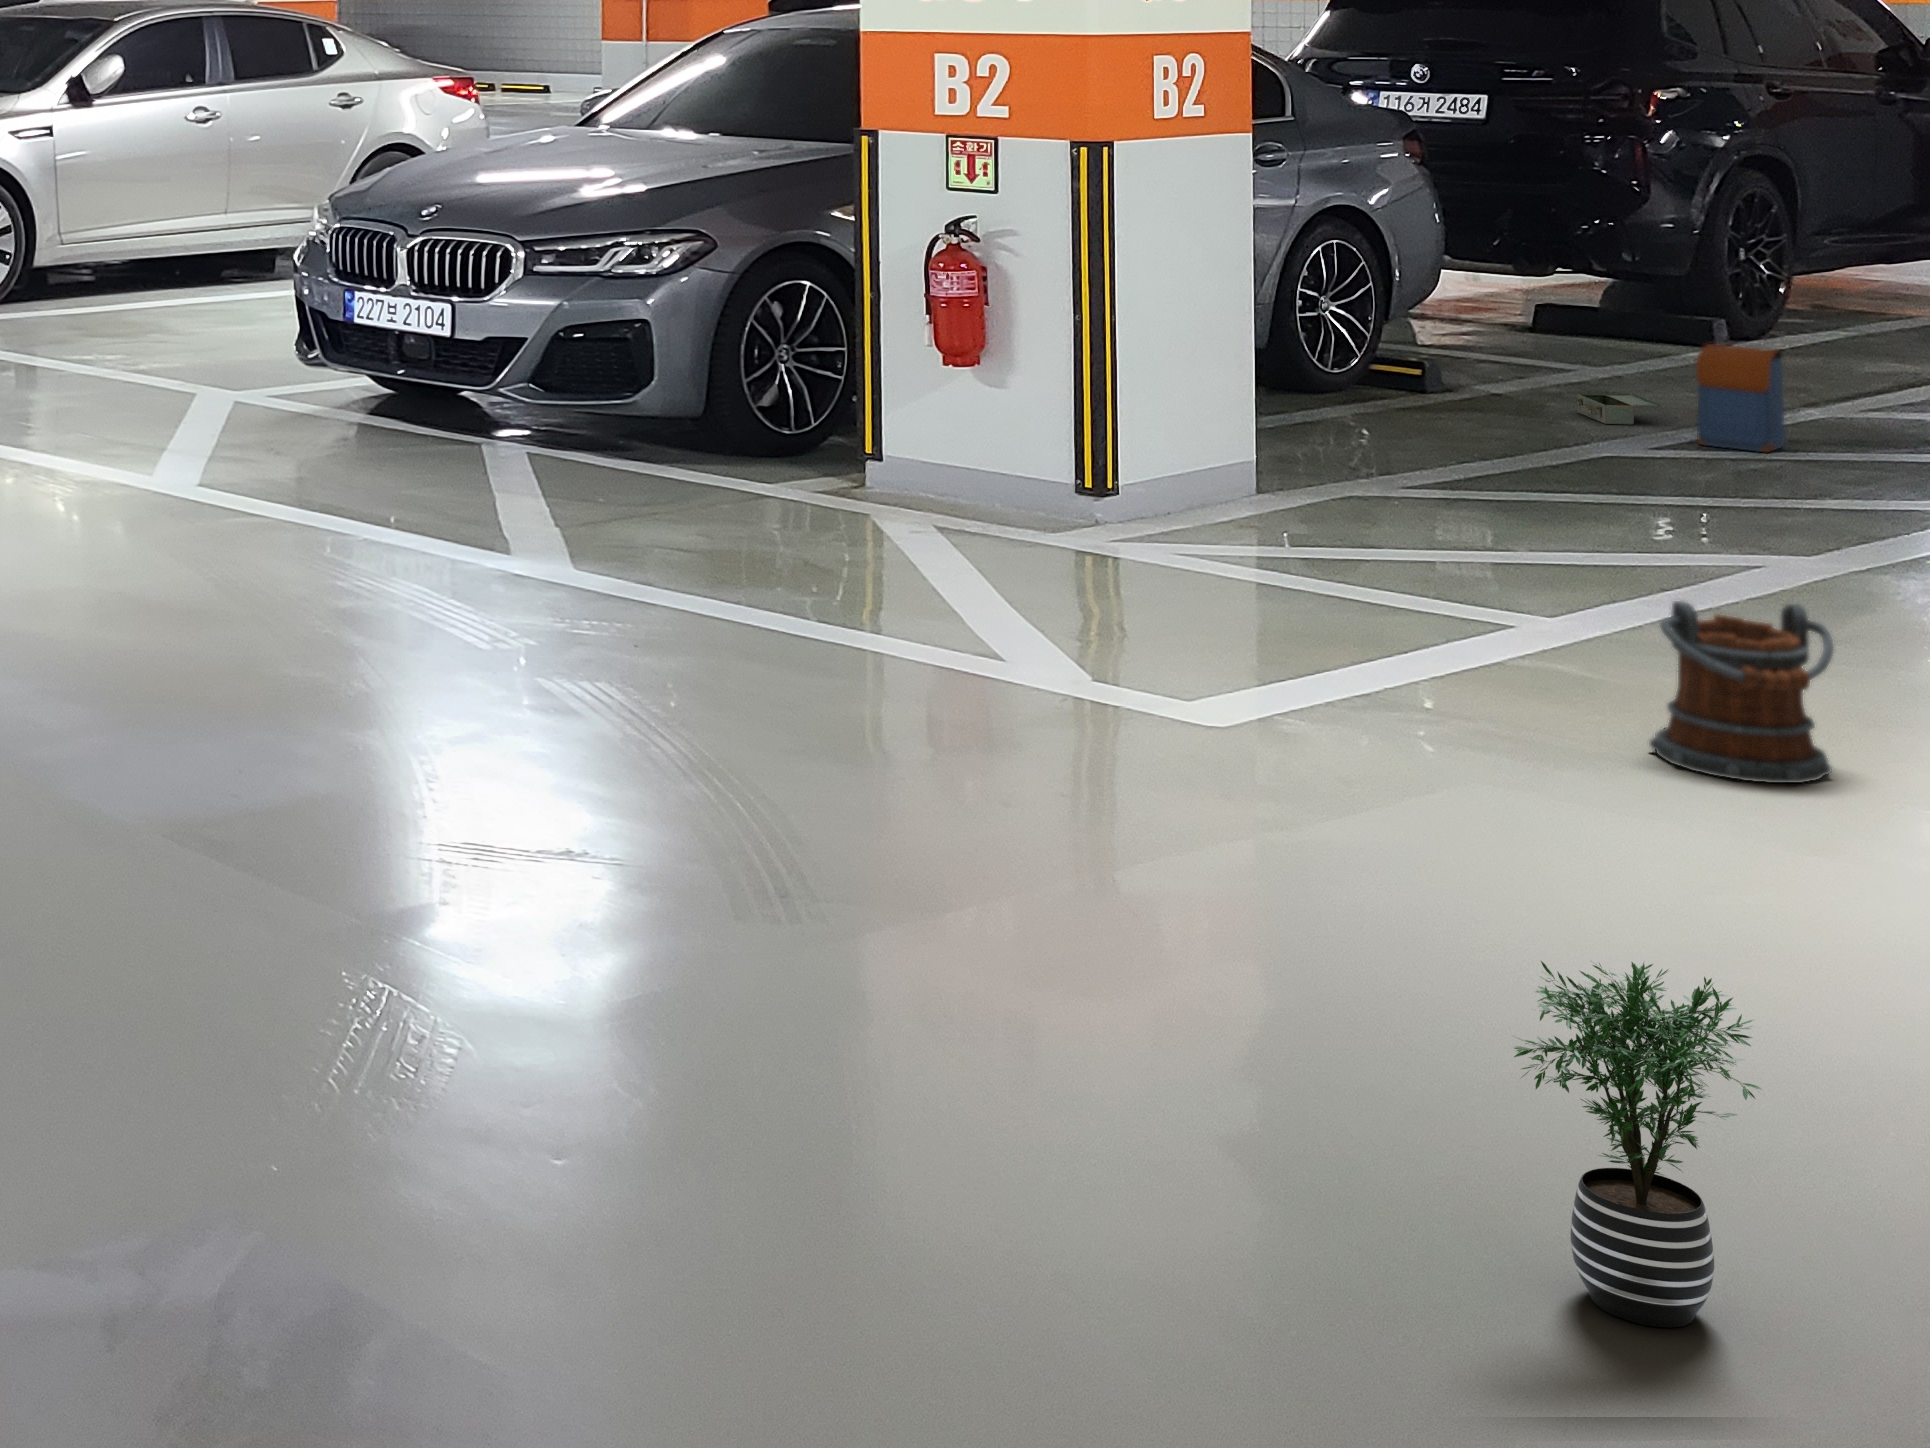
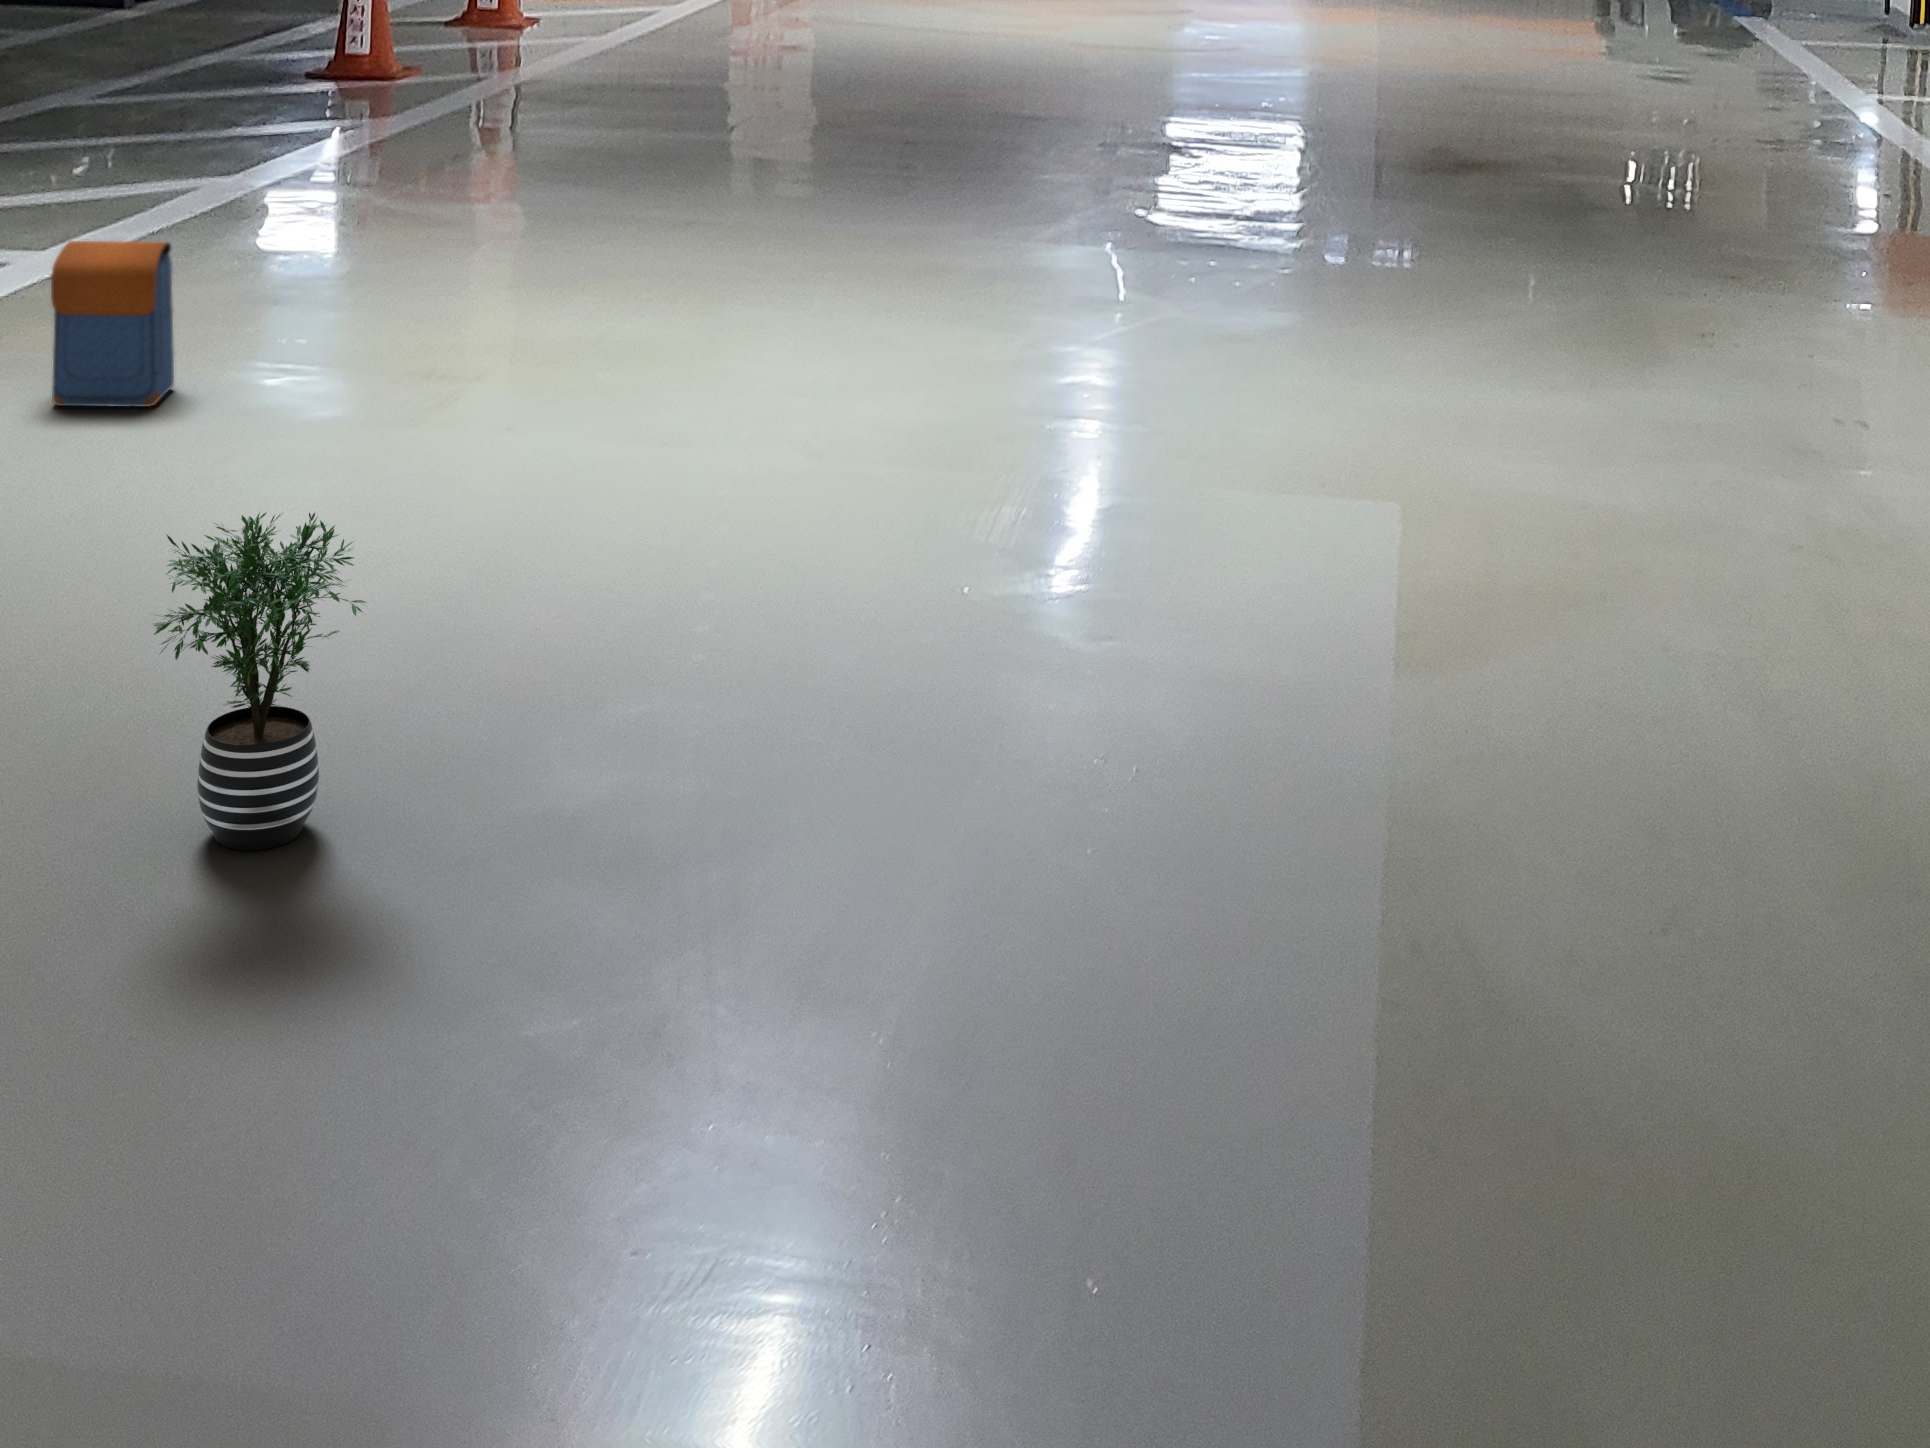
backpack: present [1696,344,1785,452] -> present [51,241,174,407]
toolbox: present [1577,393,1661,425] -> none [28,37,96,64]
bucket: present [1649,601,1834,783] -> none [148,182,290,340]

